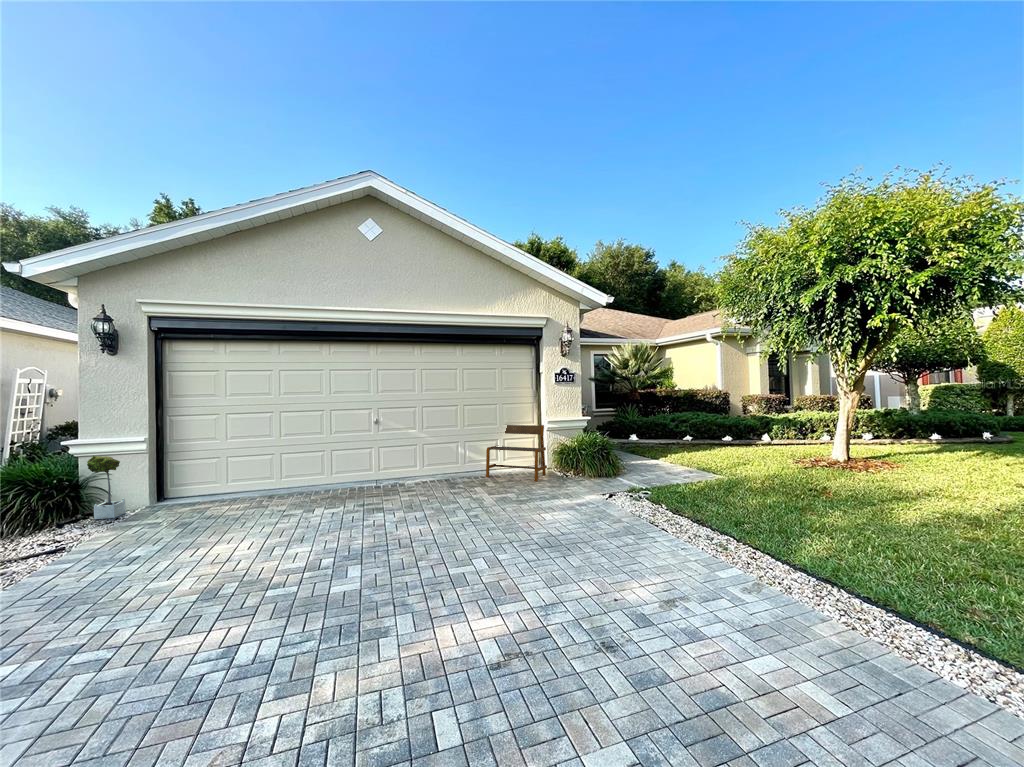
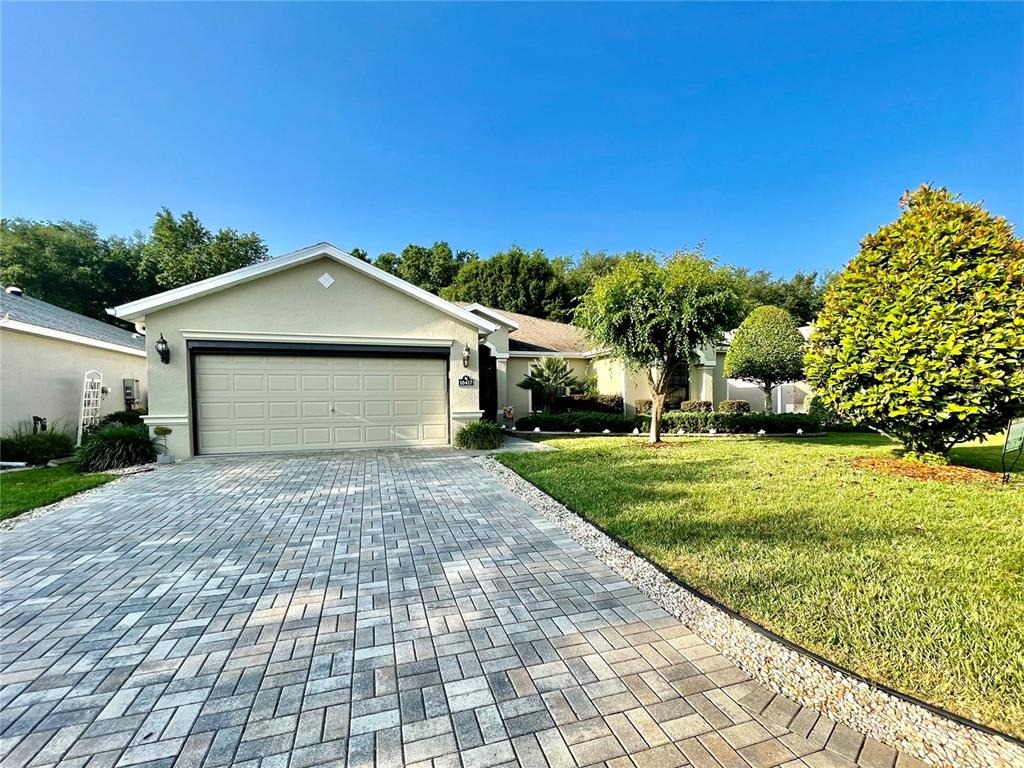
bench: present [486,425,547,481] -> none [408,414,450,451]

